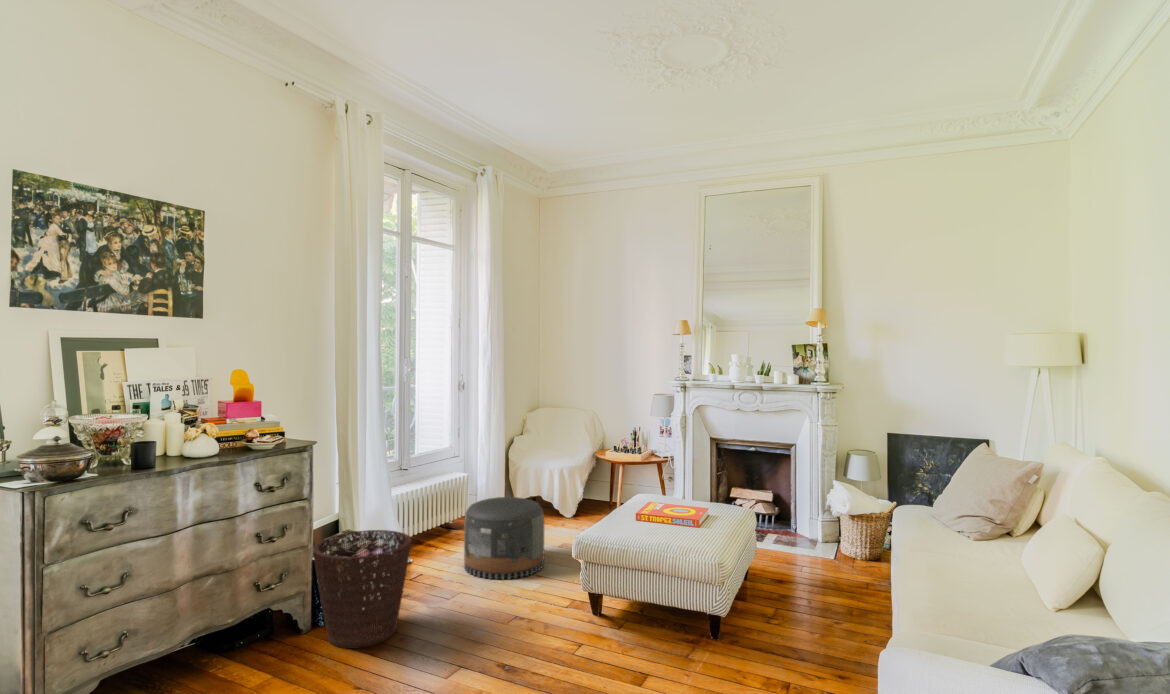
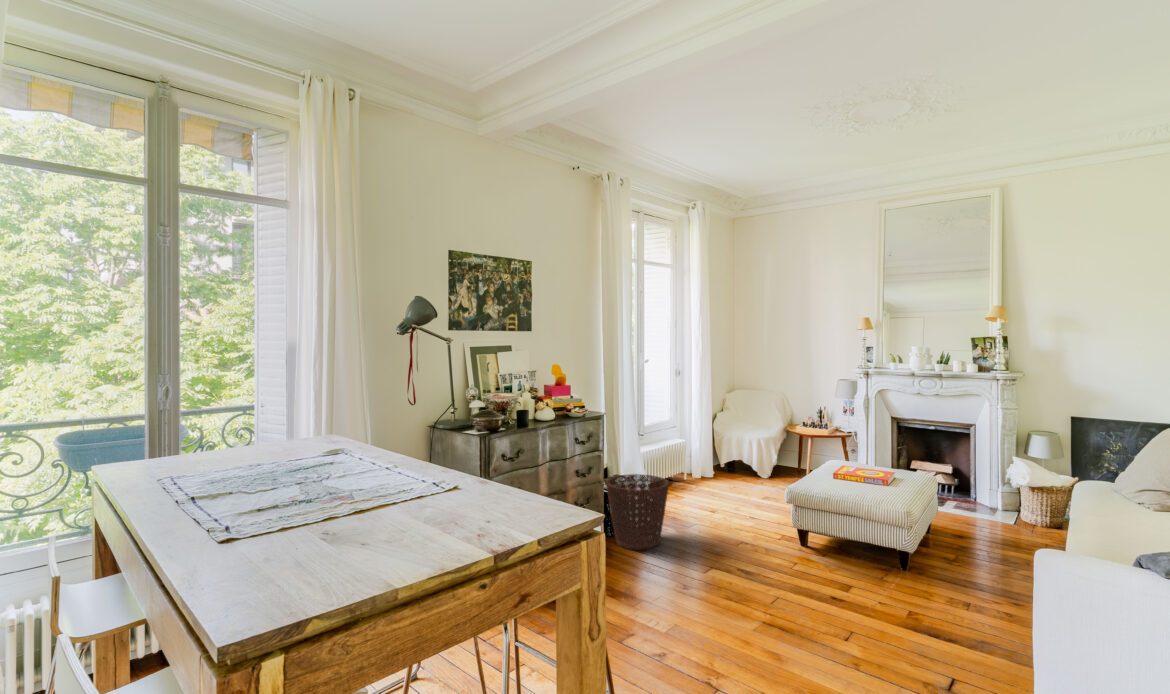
pouf: present [464,497,544,580] -> none [693,458,754,518]

